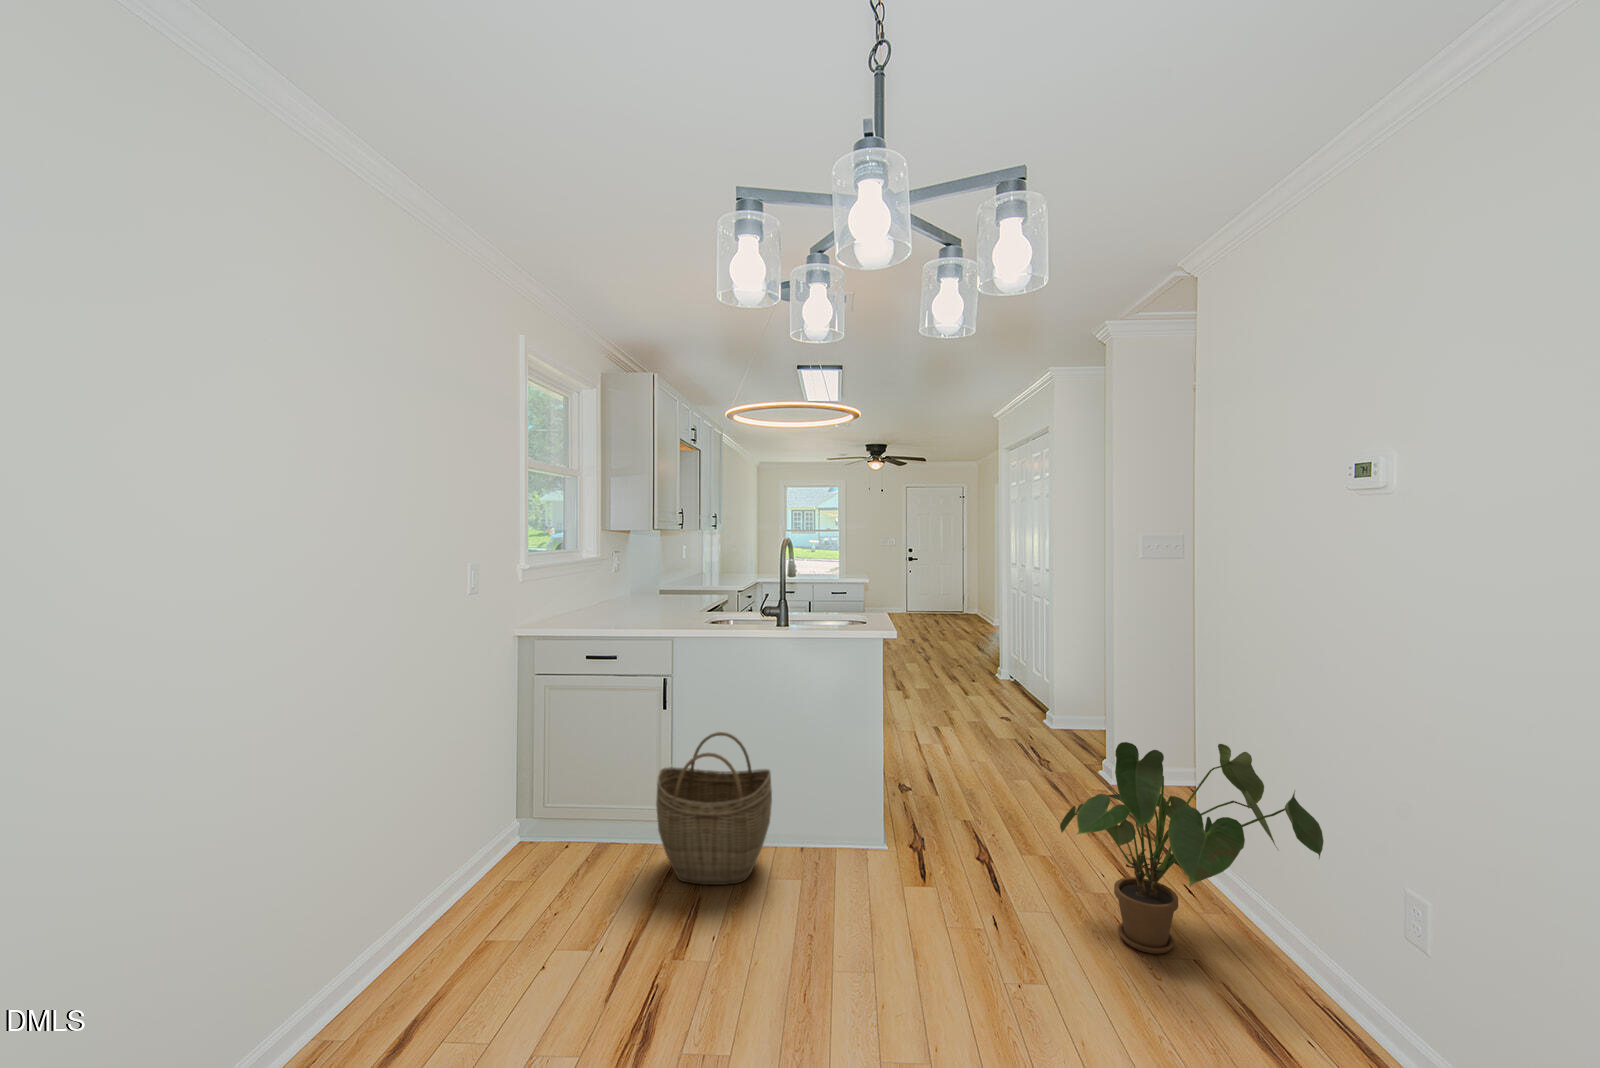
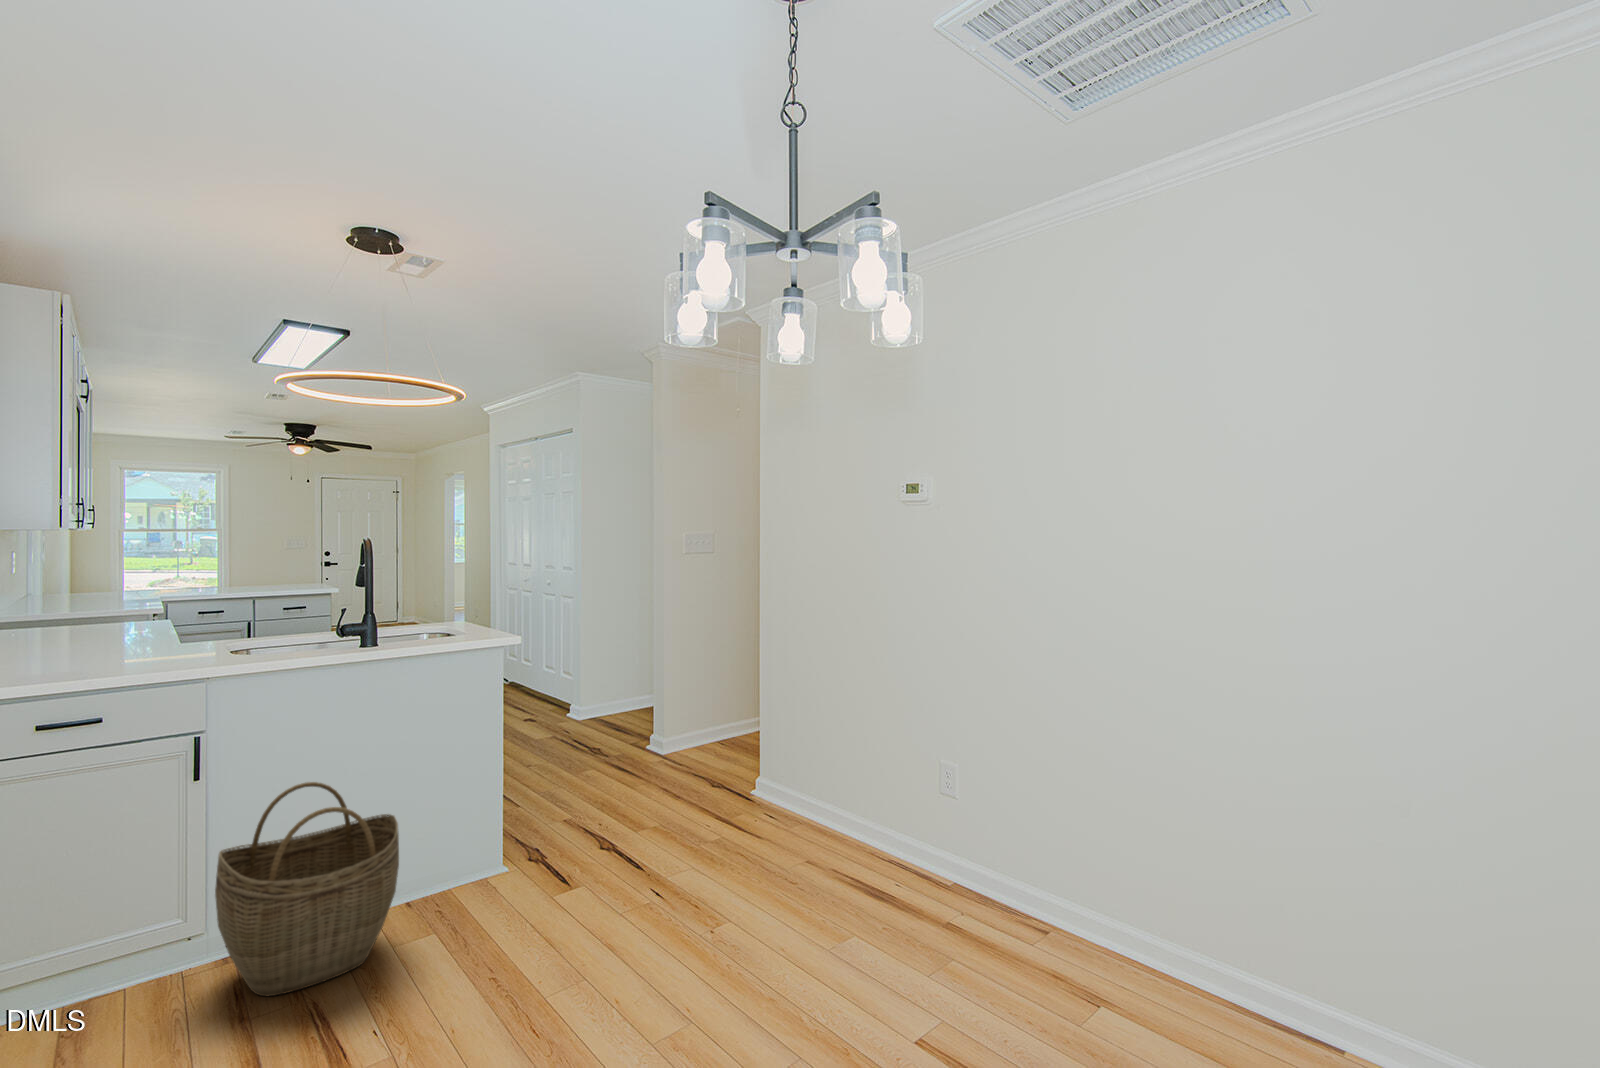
house plant: present [1060,742,1324,954] -> none [698,695,887,871]

